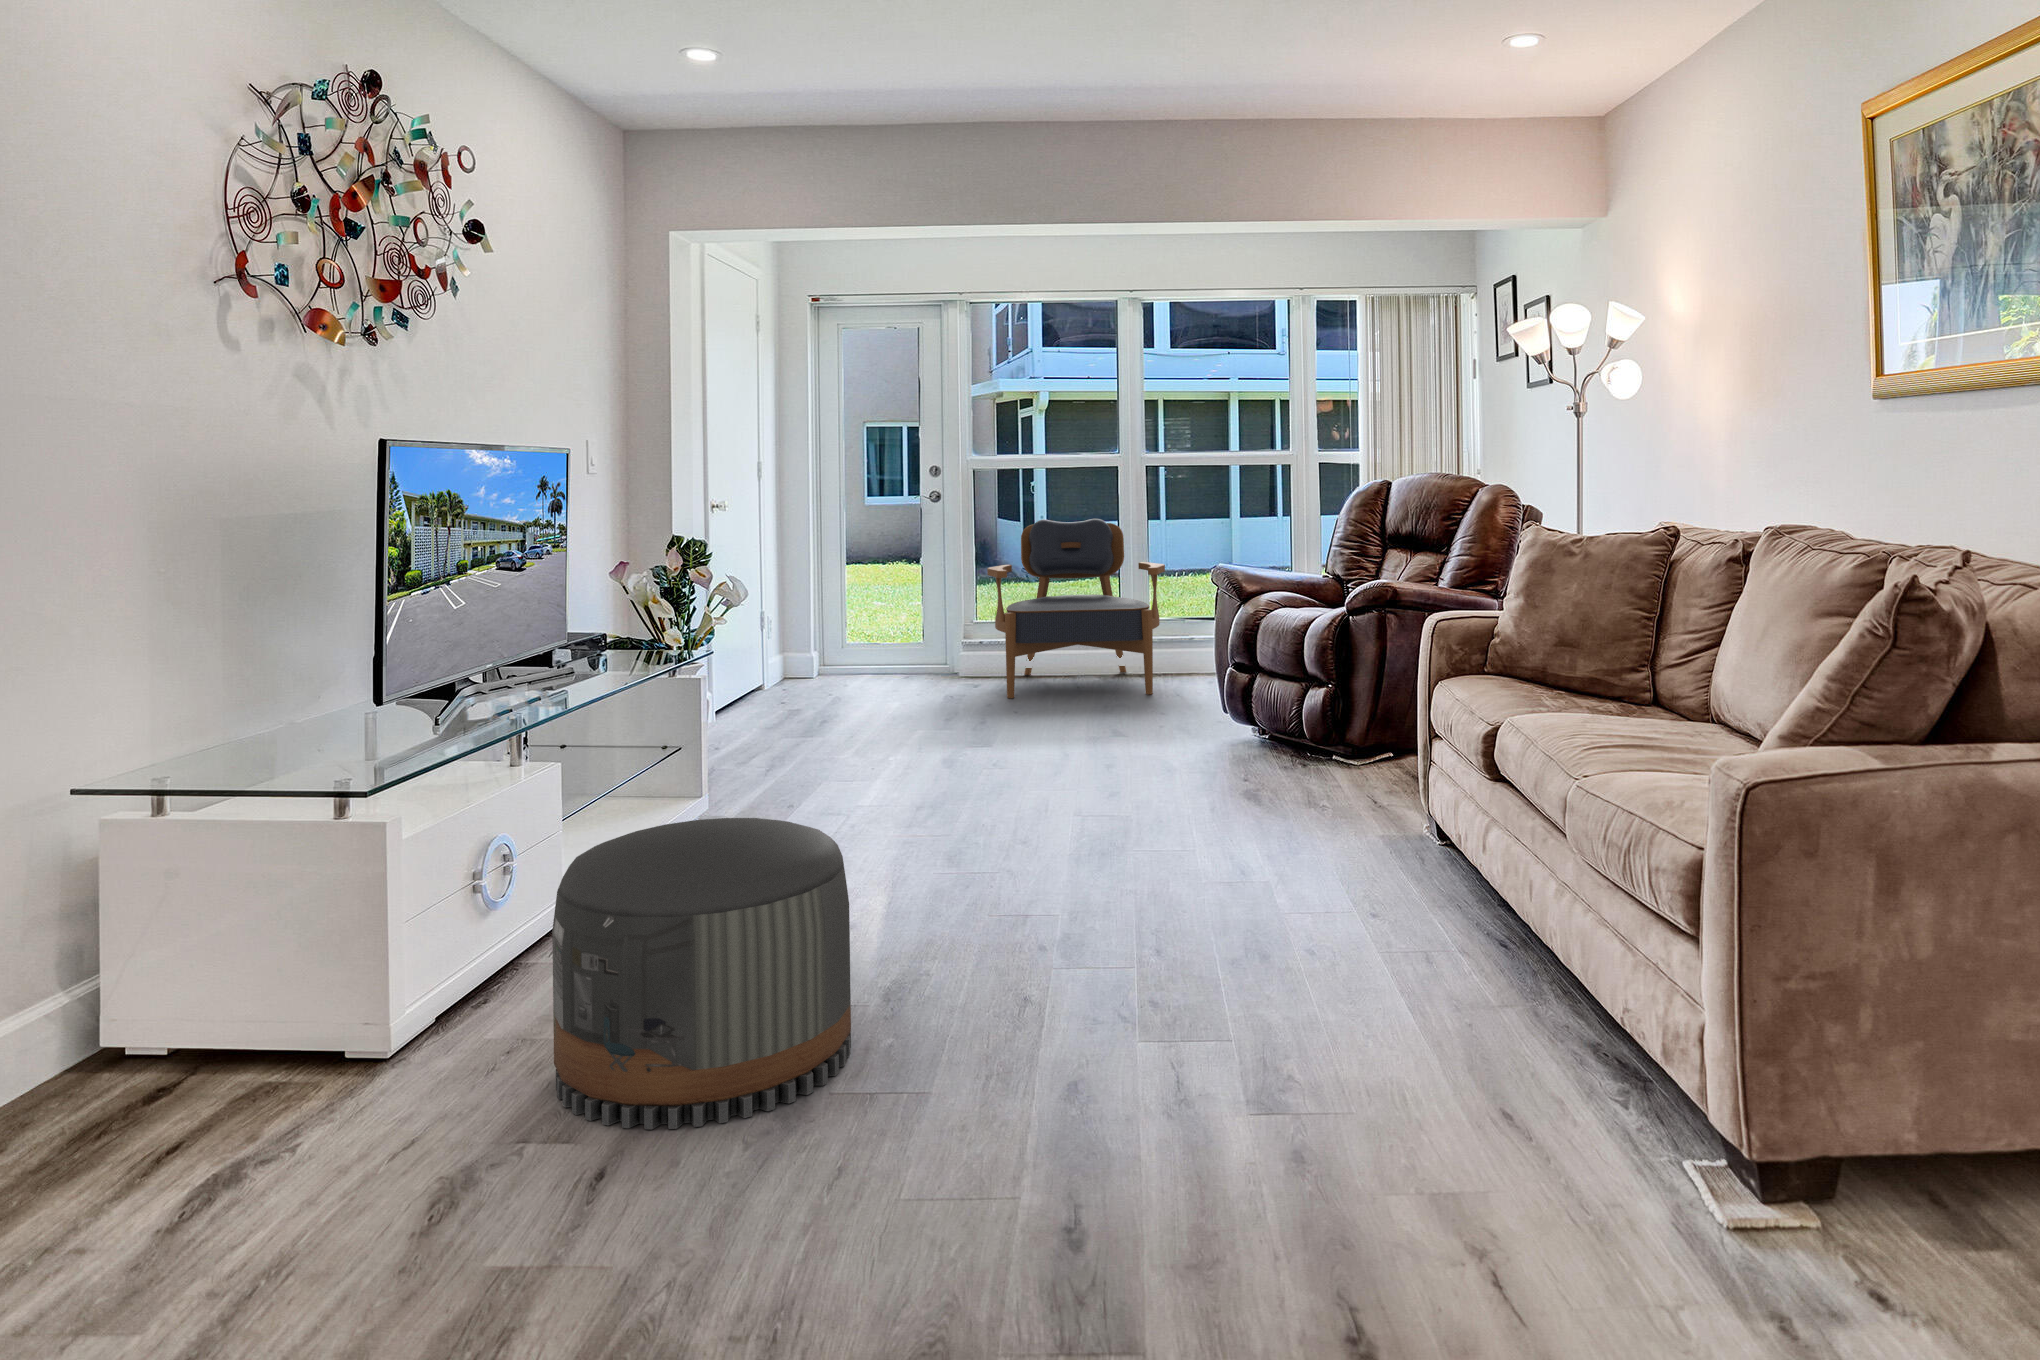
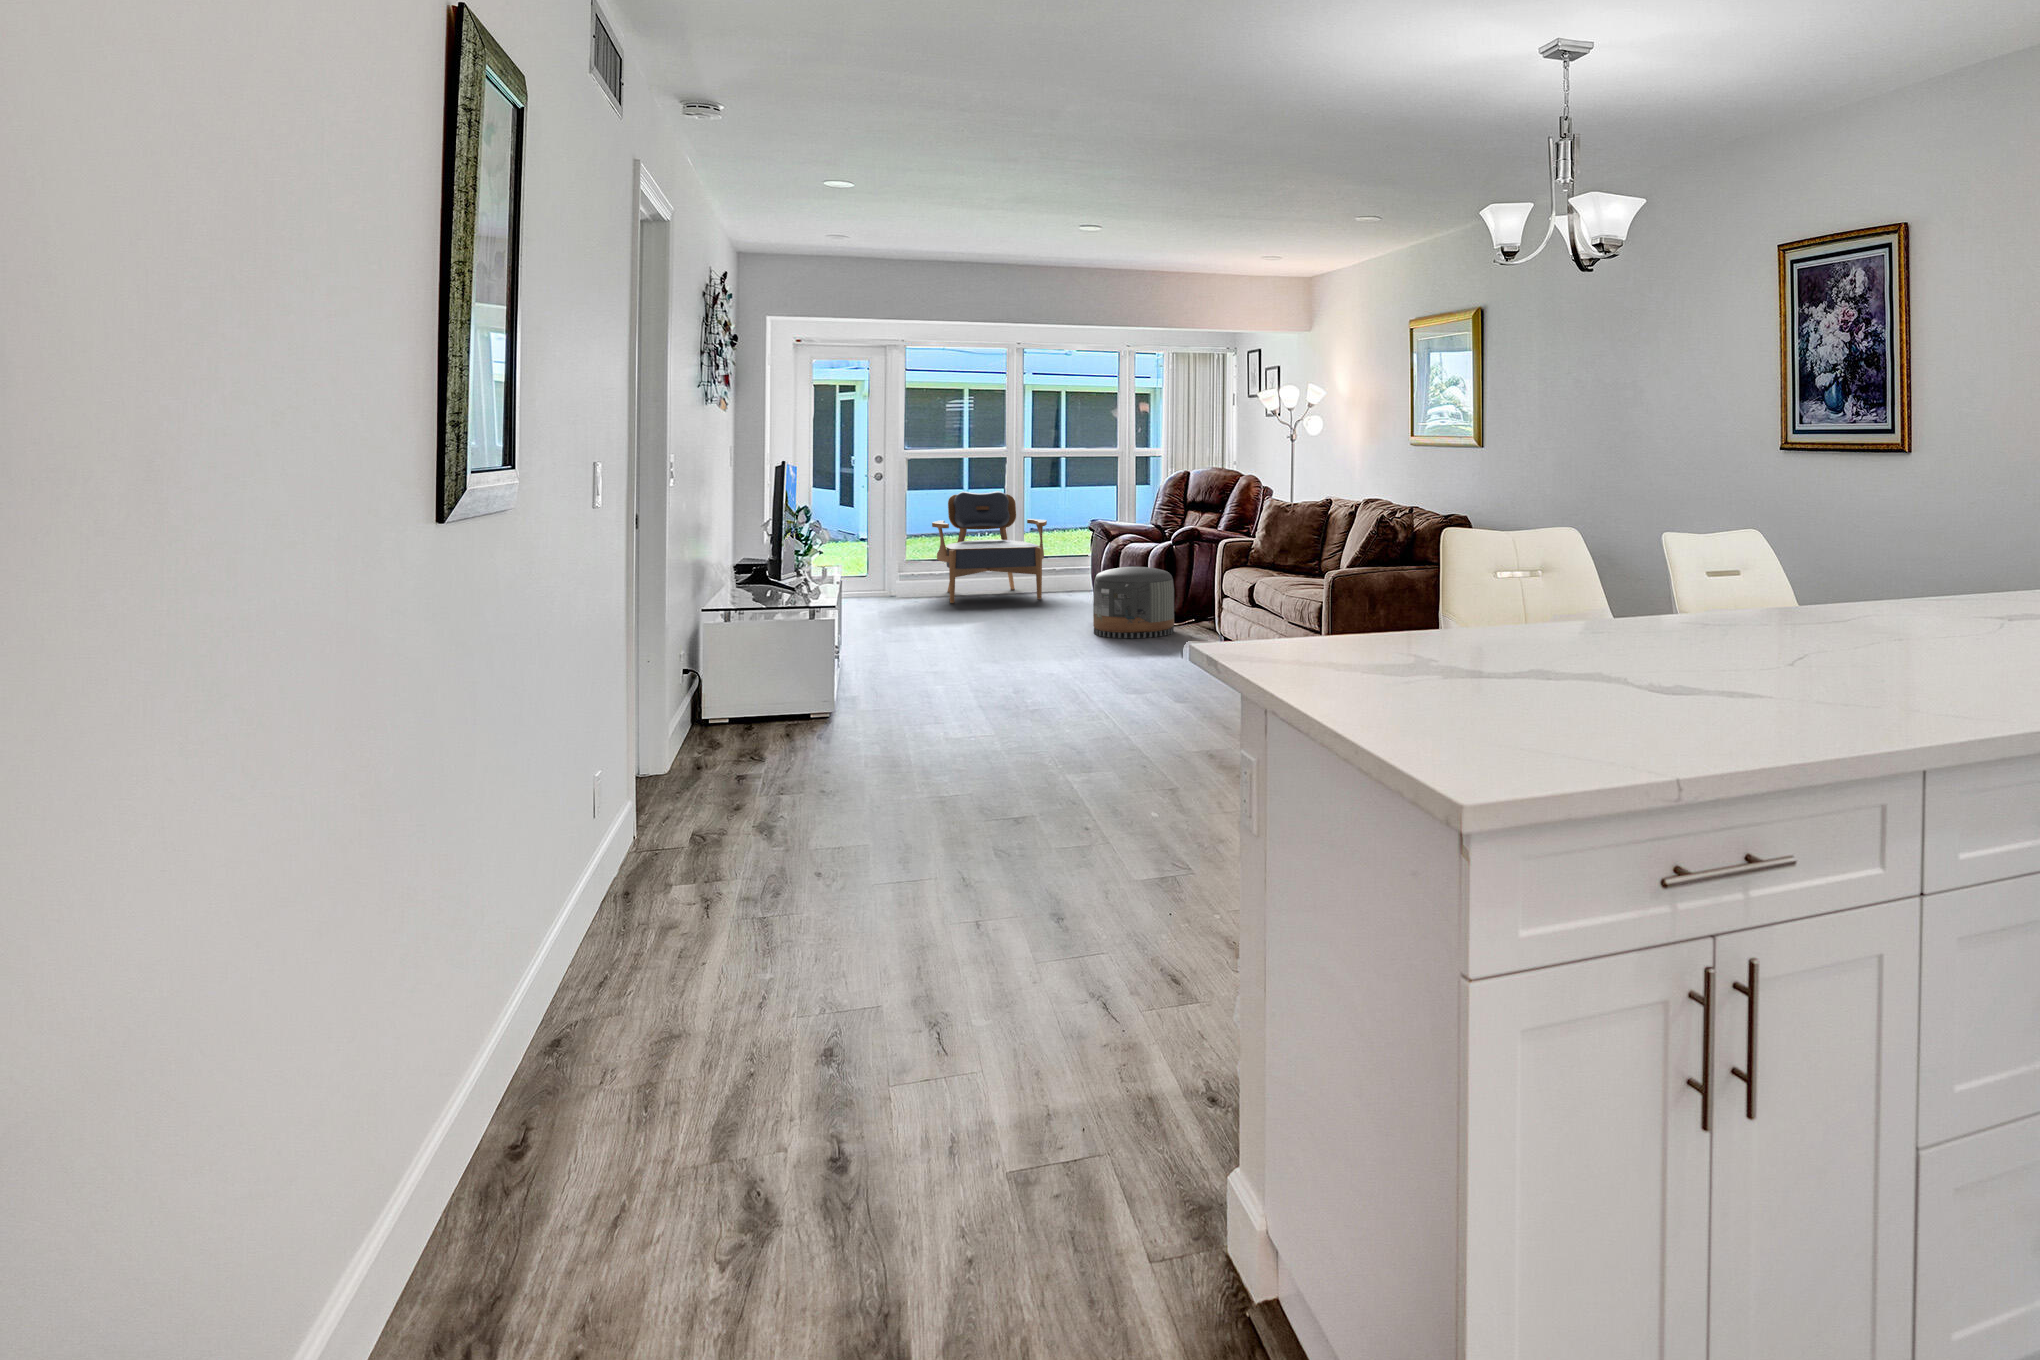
pouf: present [552,818,851,1129] -> present [1093,567,1174,638]

